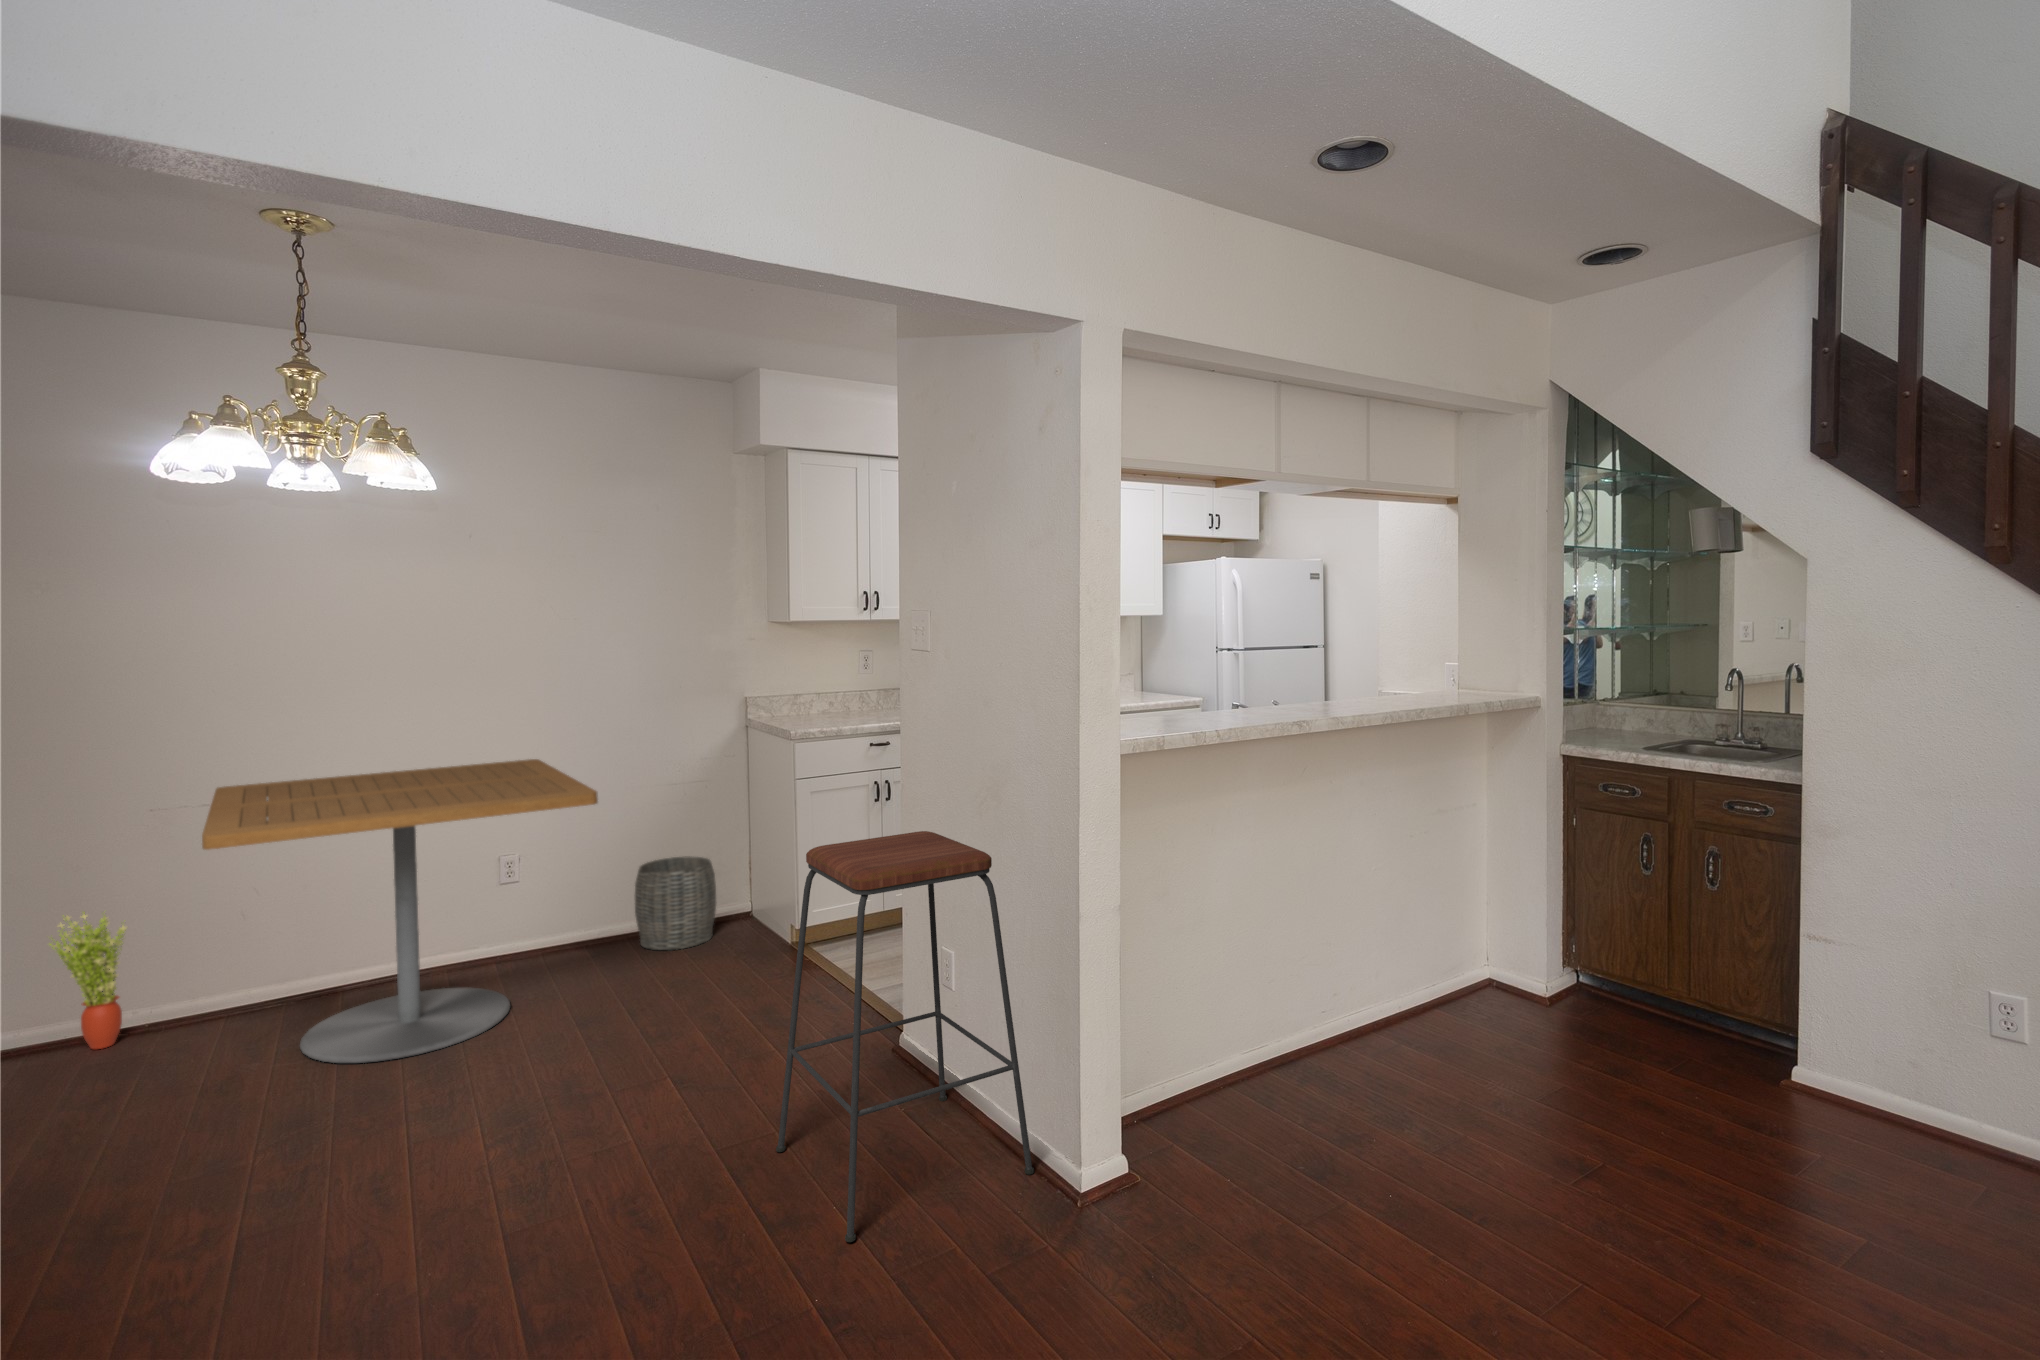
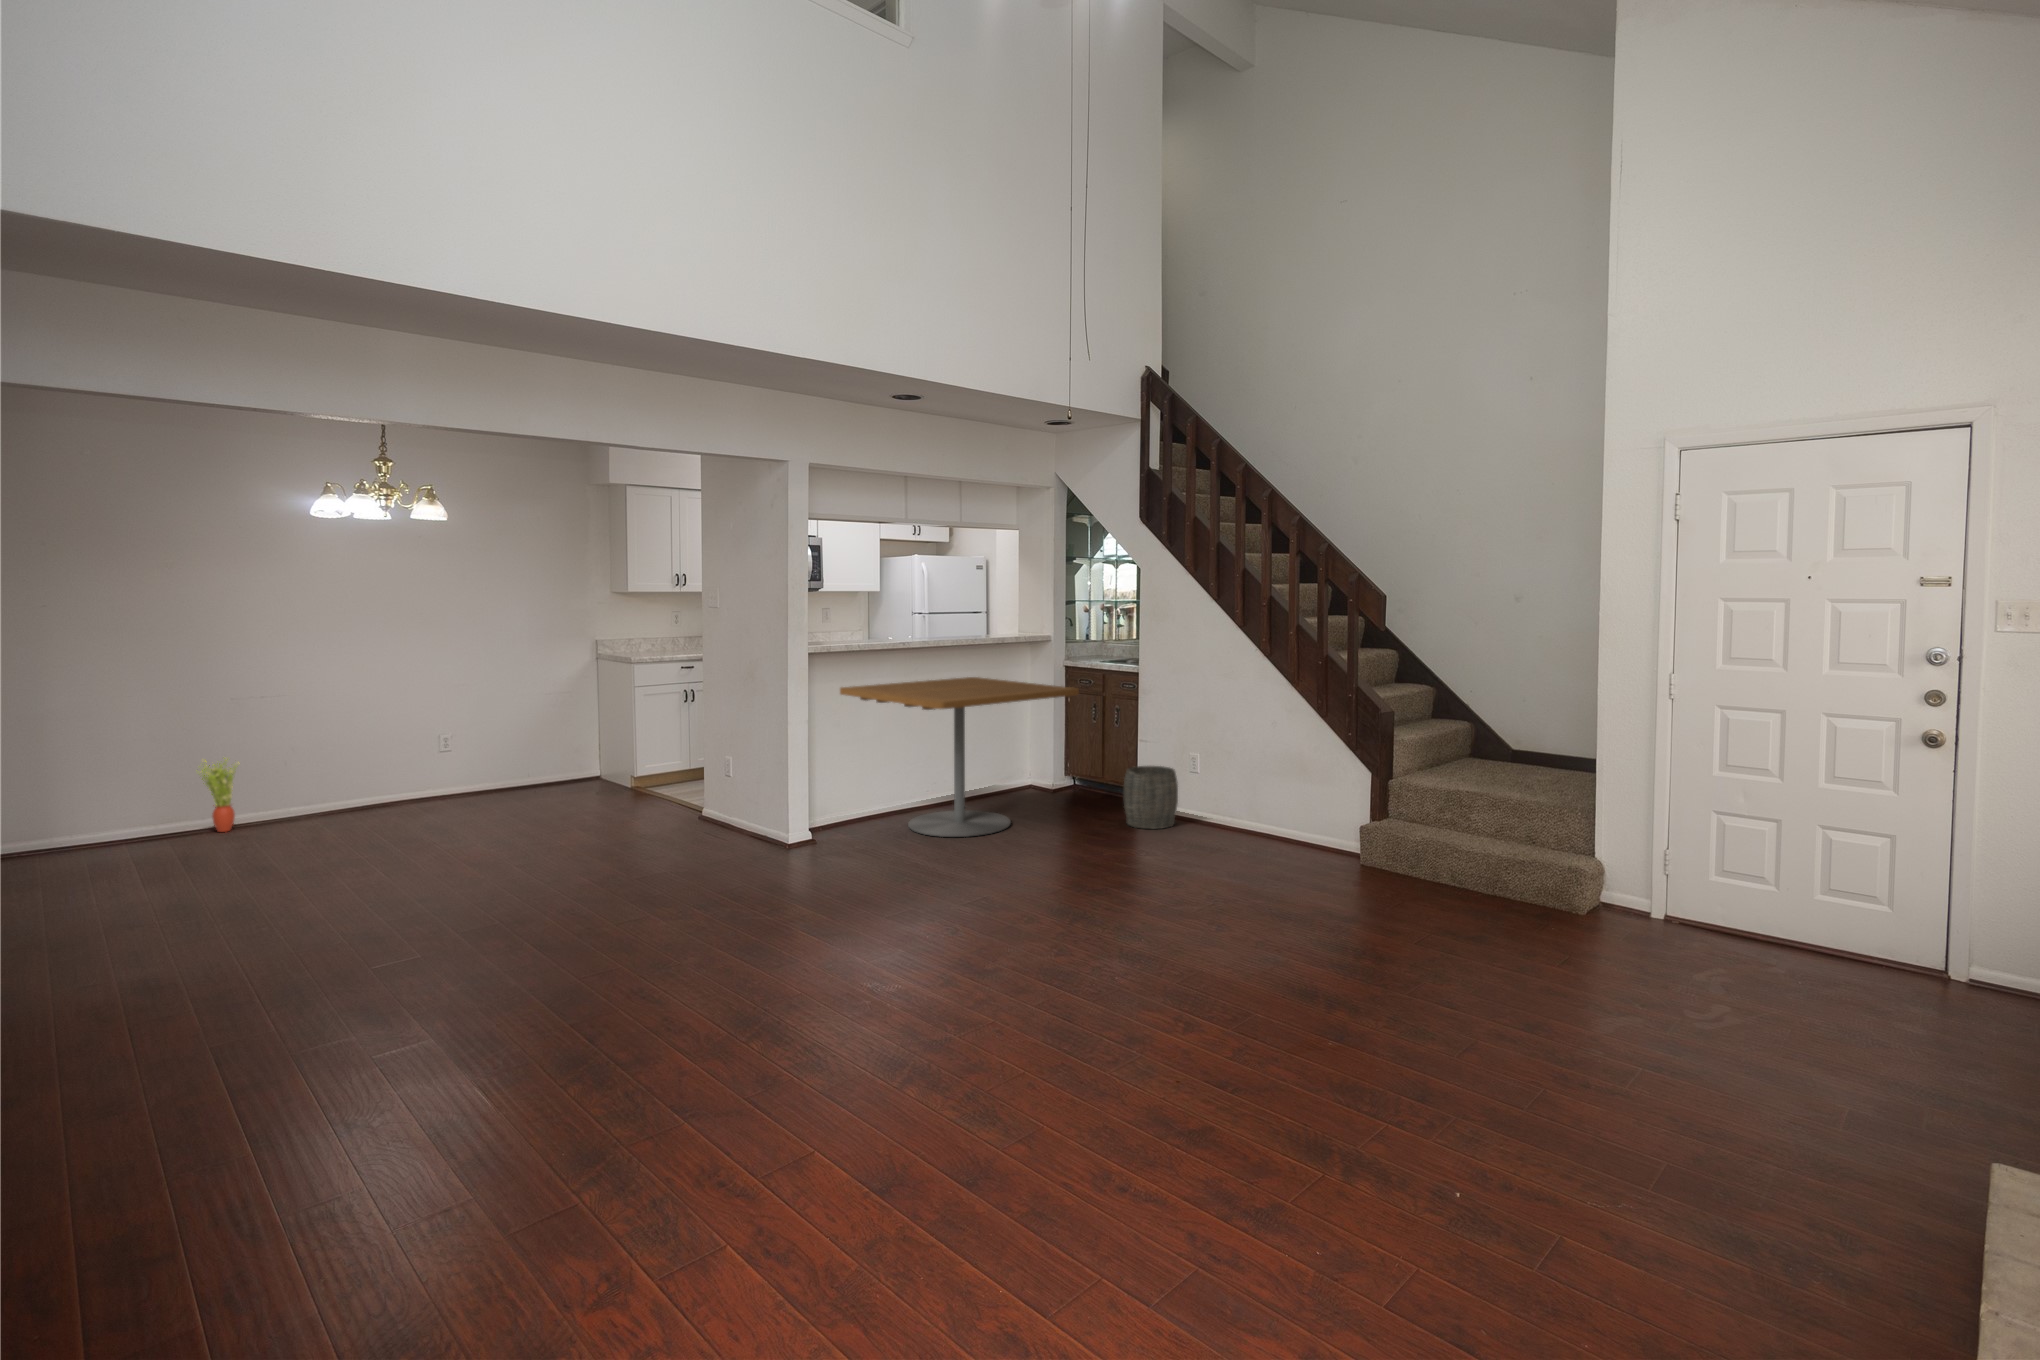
dining table: present [202,759,598,1063] -> present [840,677,1079,837]
bar stool: present [776,831,1034,1242] -> none [642,693,767,859]
woven basket: present [635,856,716,950] -> present [1124,766,1178,829]

